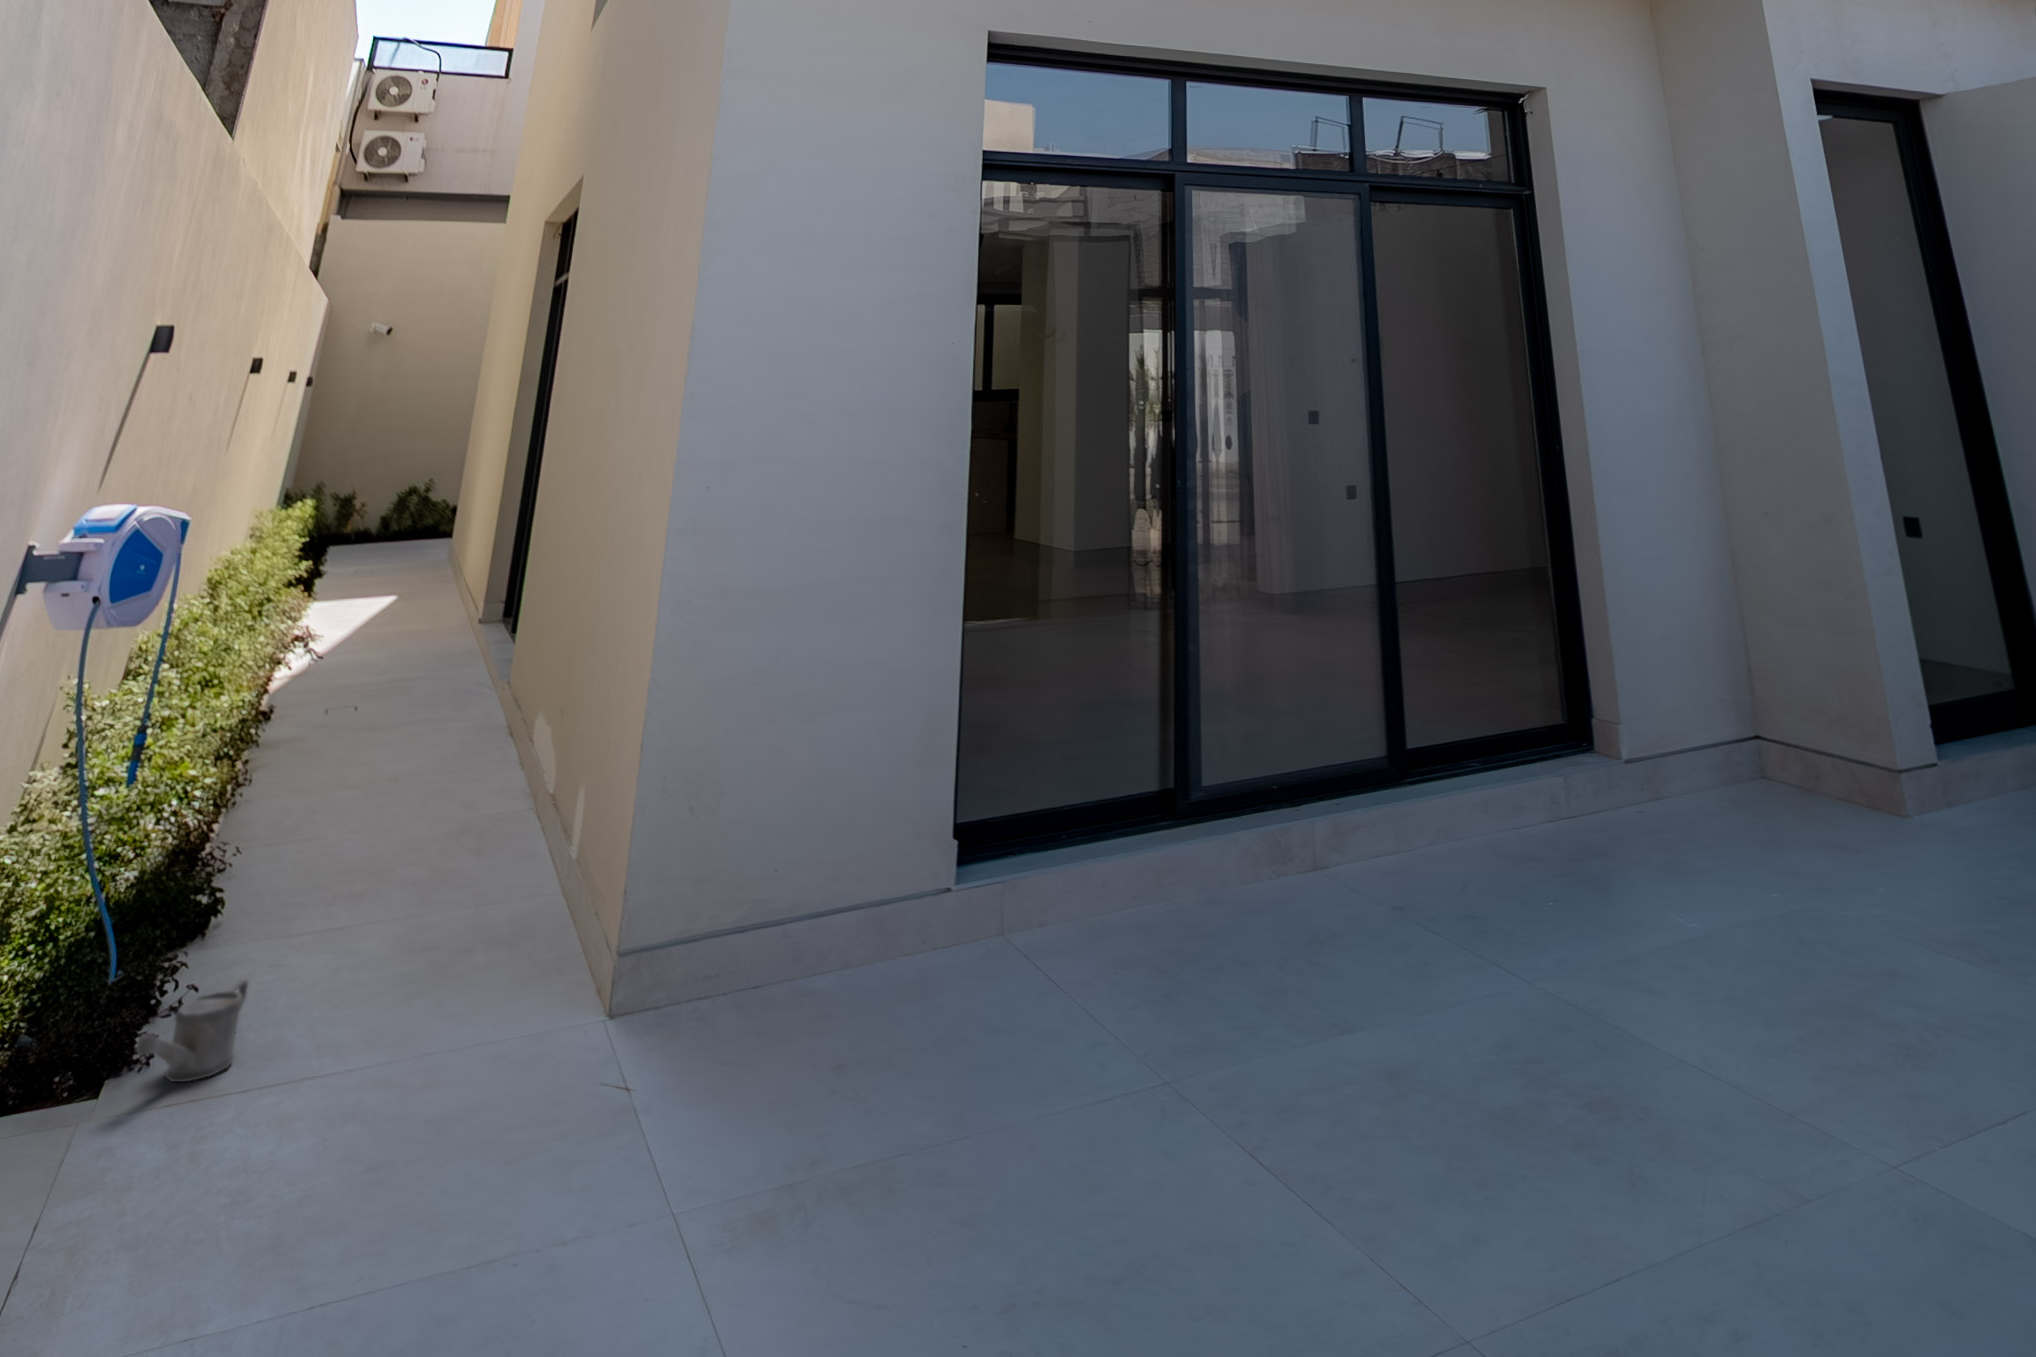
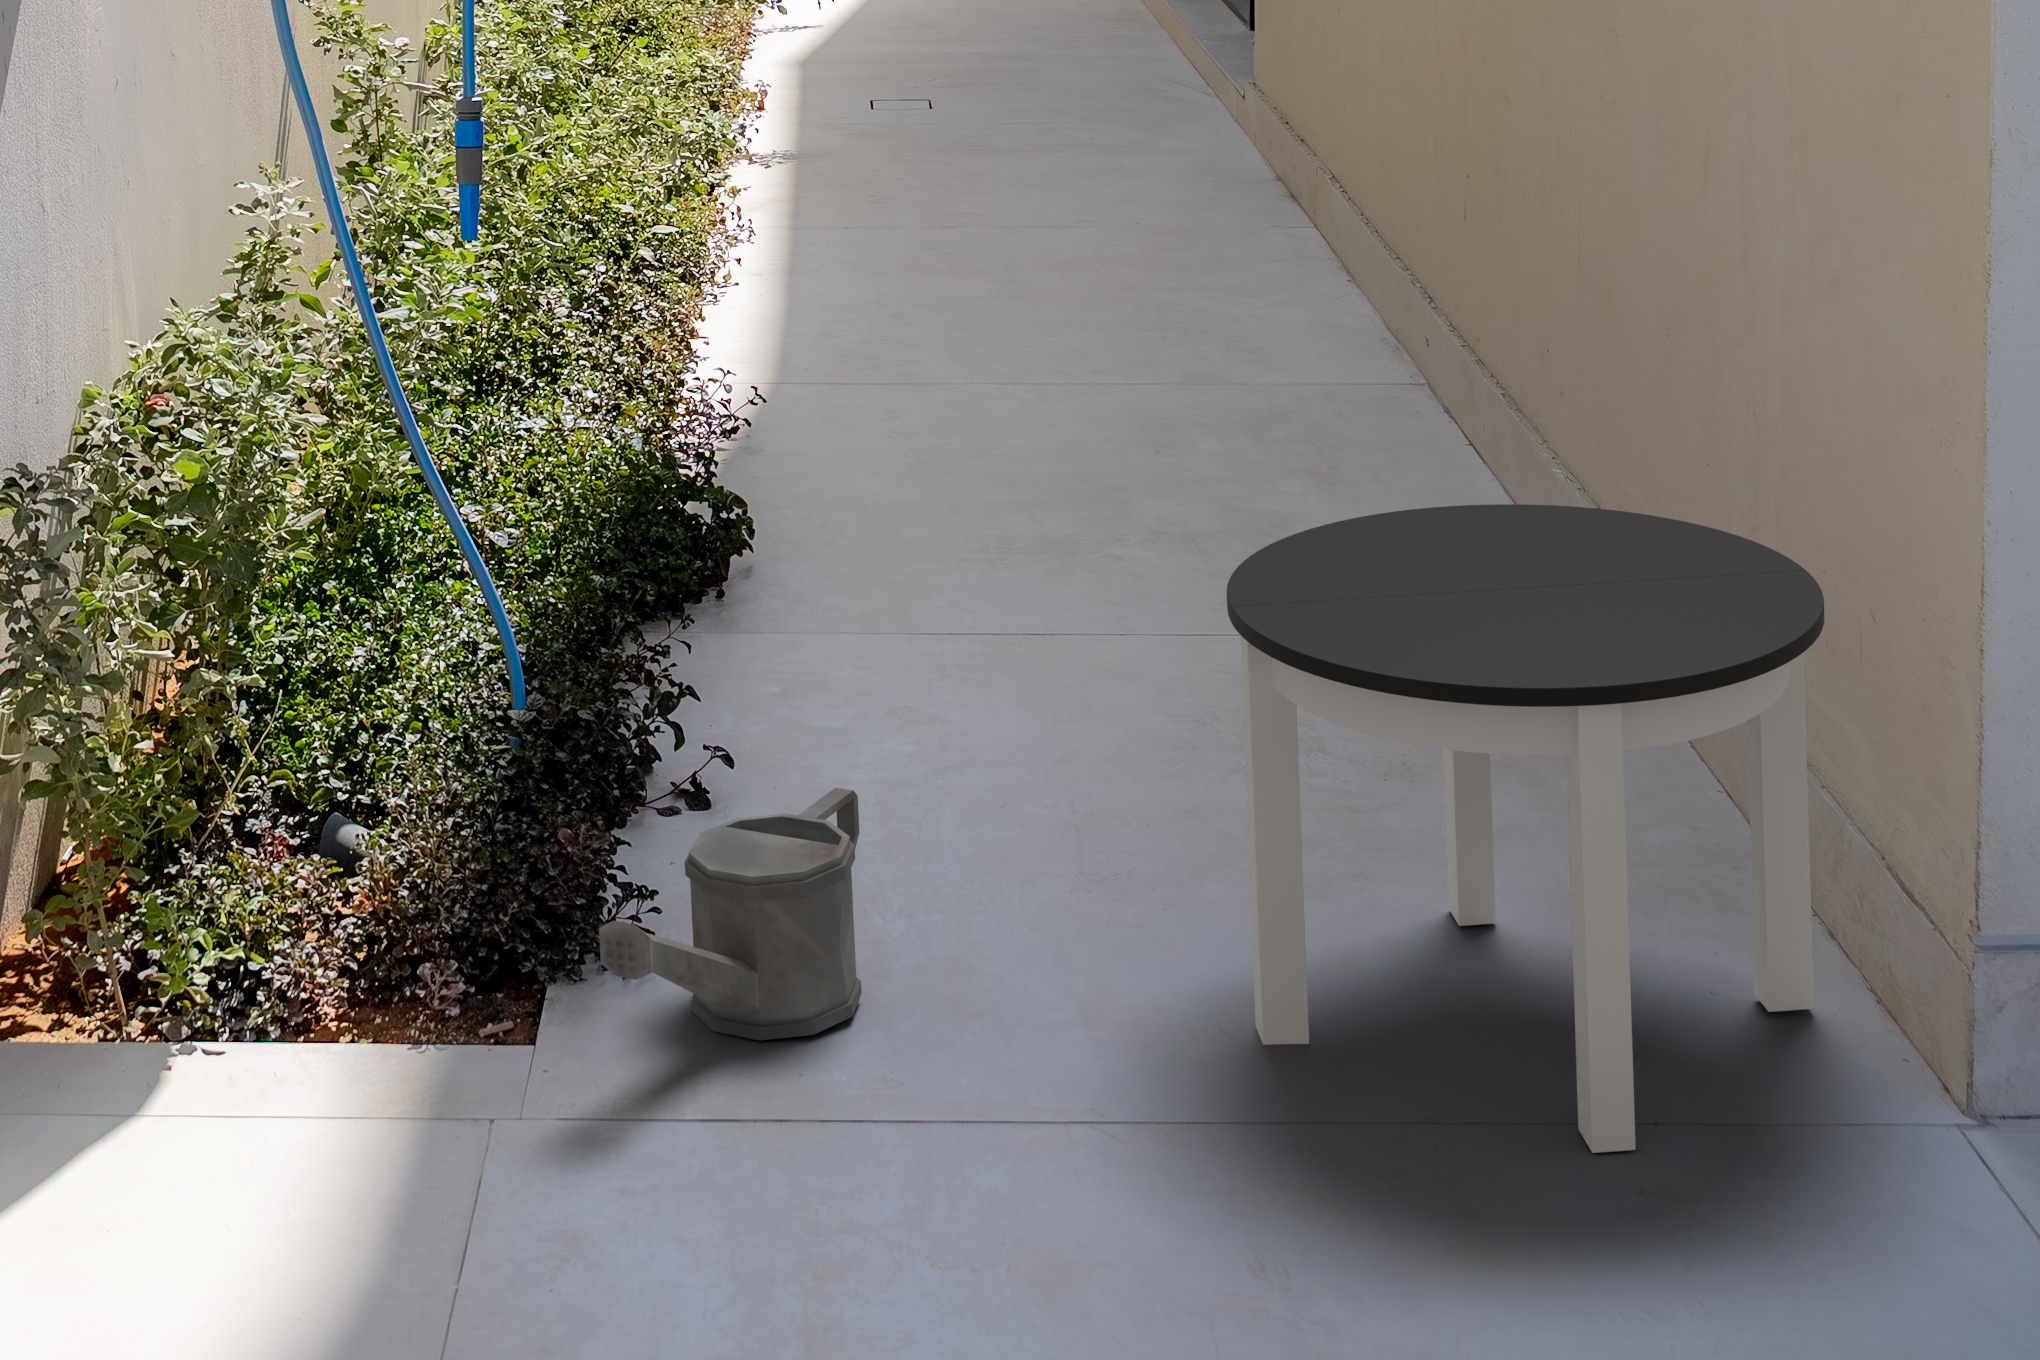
round table: none [379,835,590,1059] -> present [1227,504,1824,1153]

